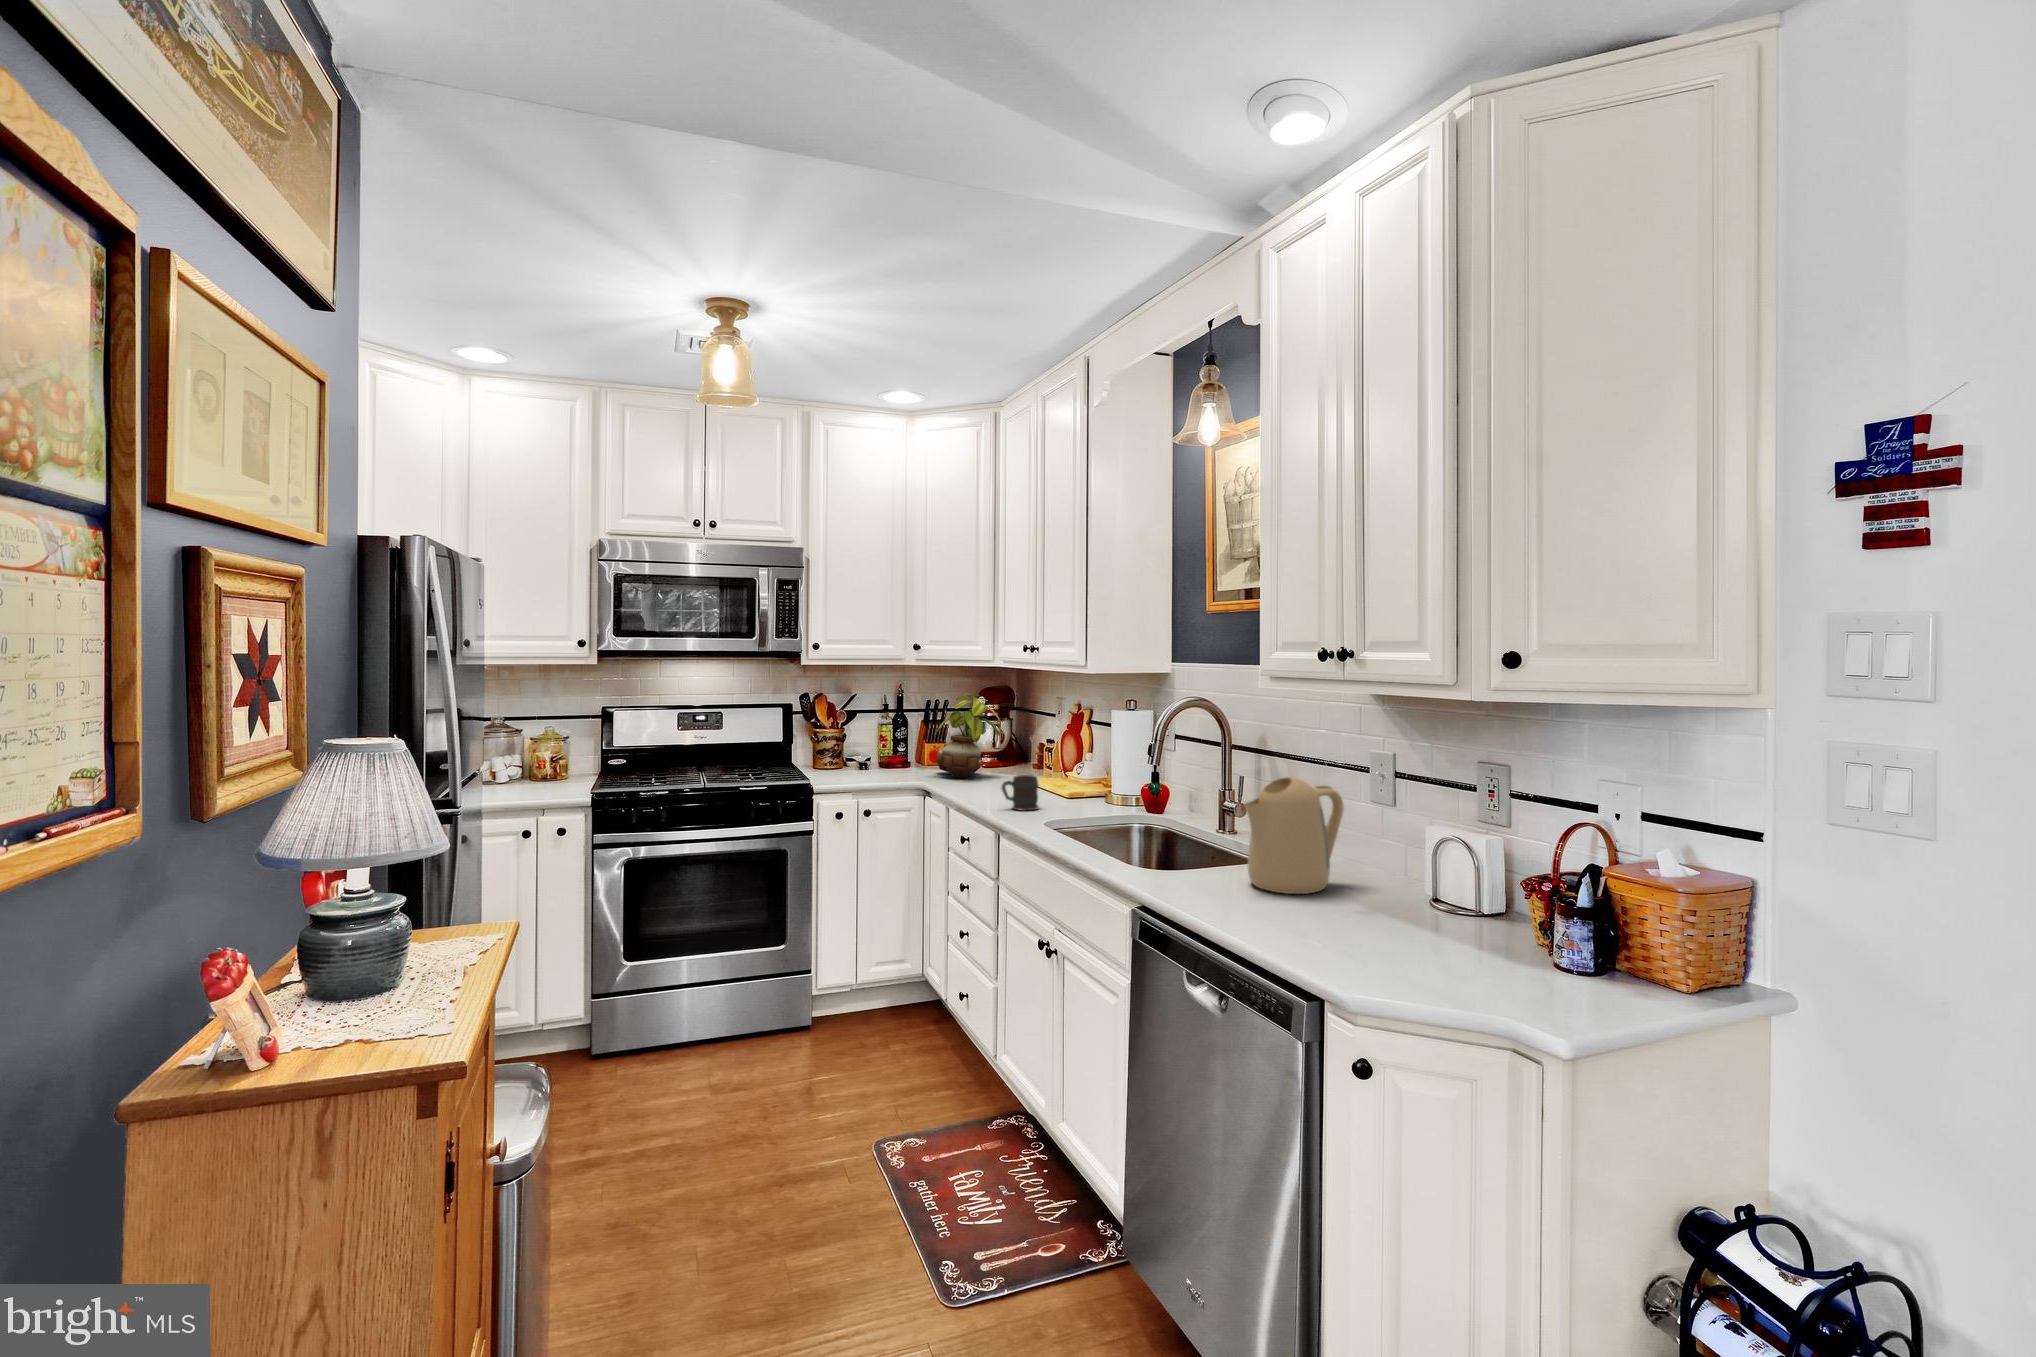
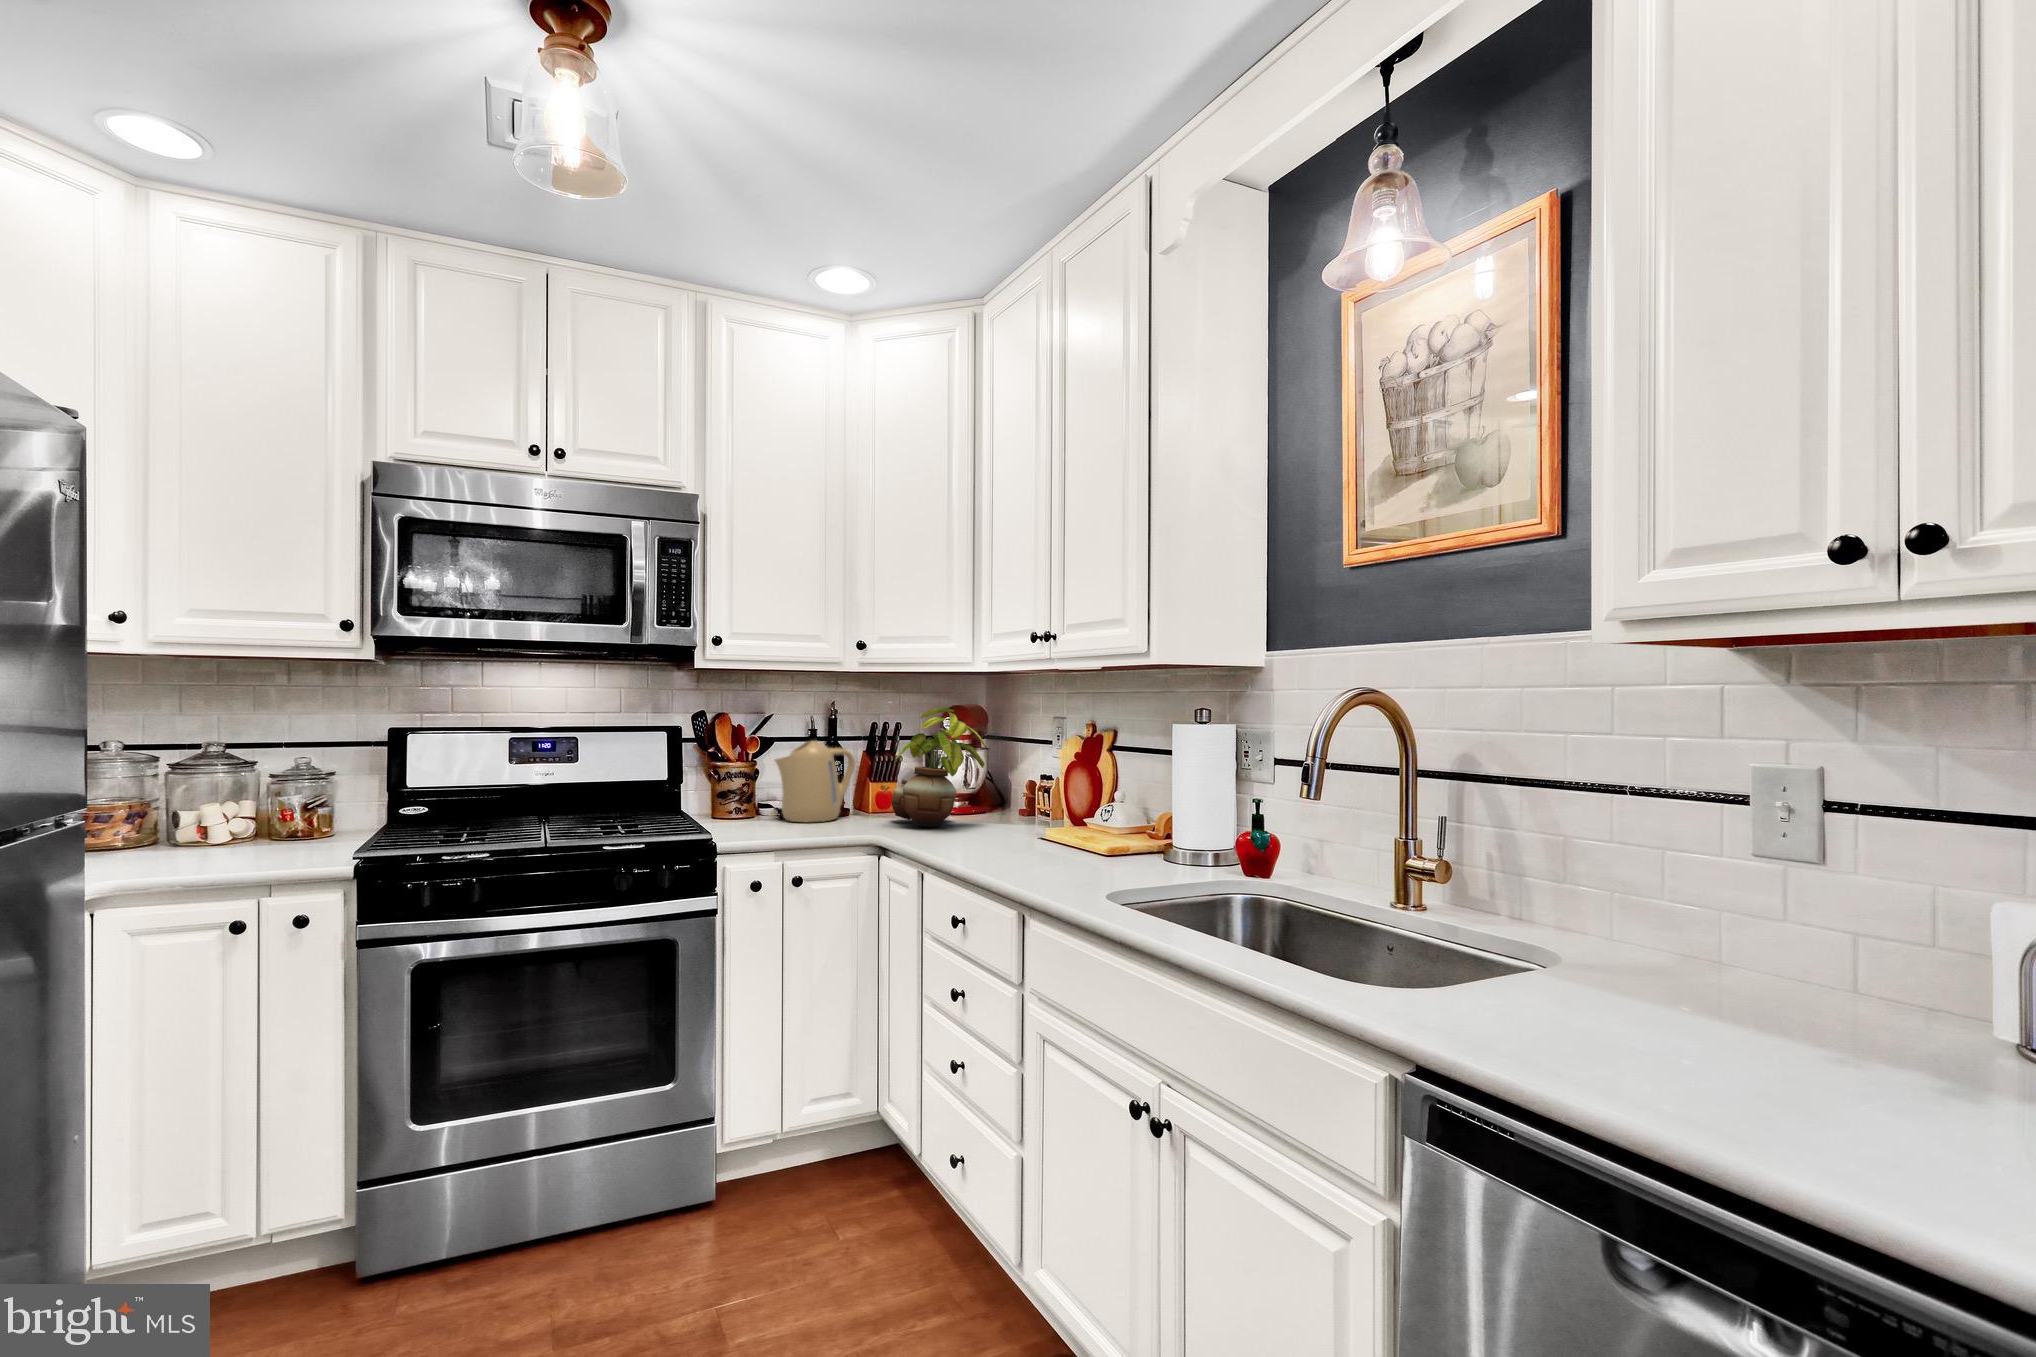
mug: present [1001,775,1038,811] -> none [1022,820,1079,875]
kettle: present [1244,777,1344,894] -> present [775,741,855,823]

